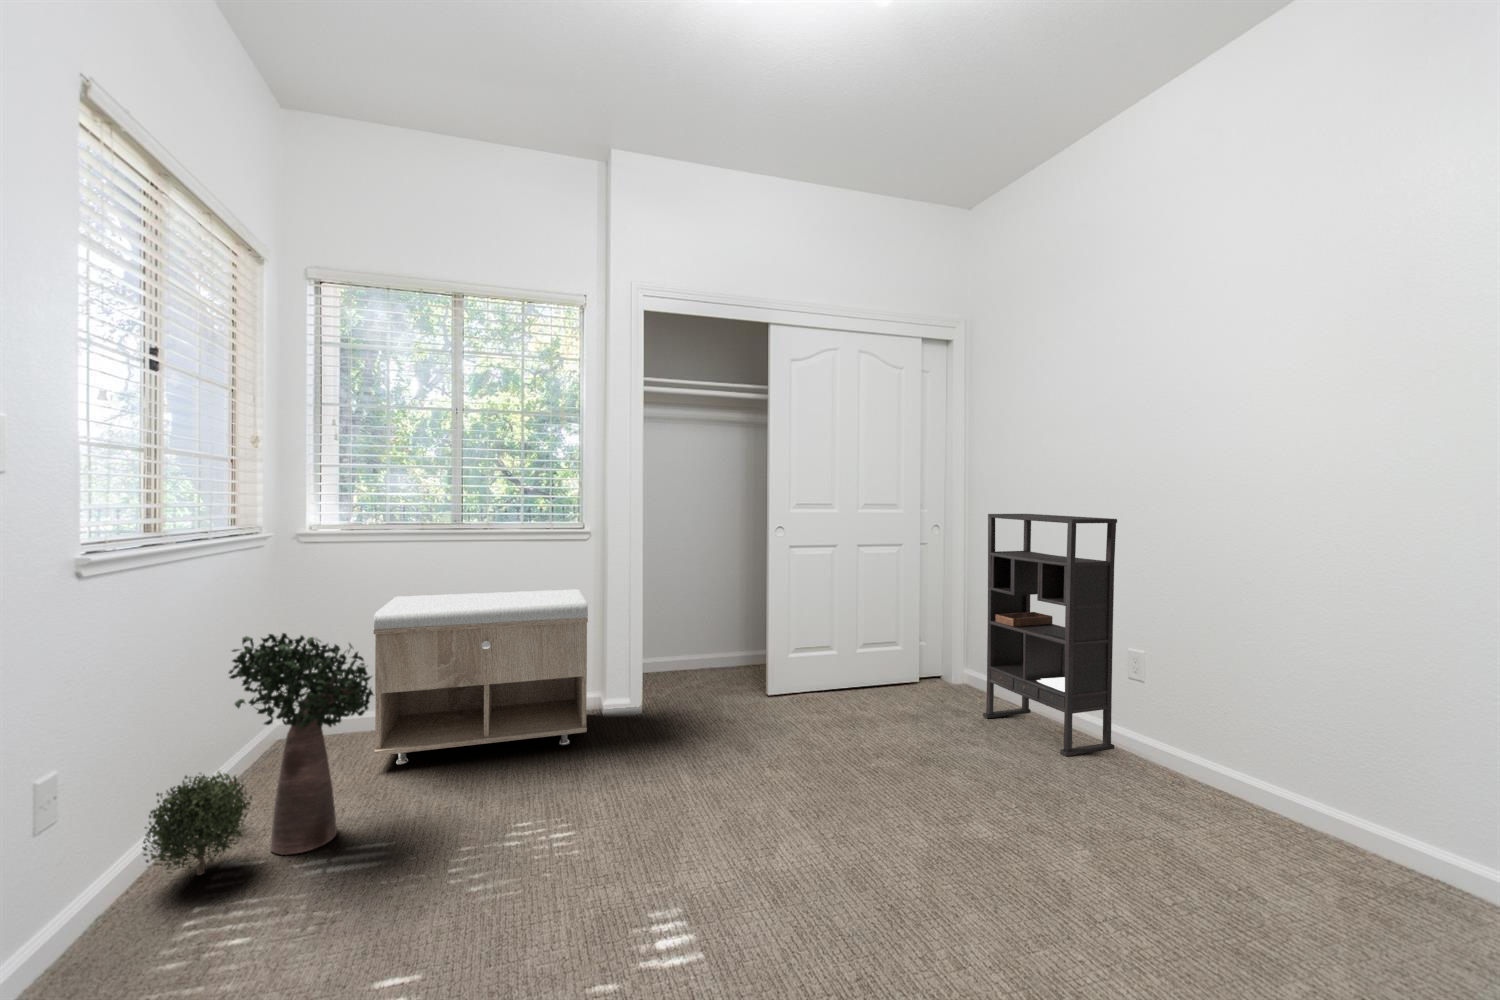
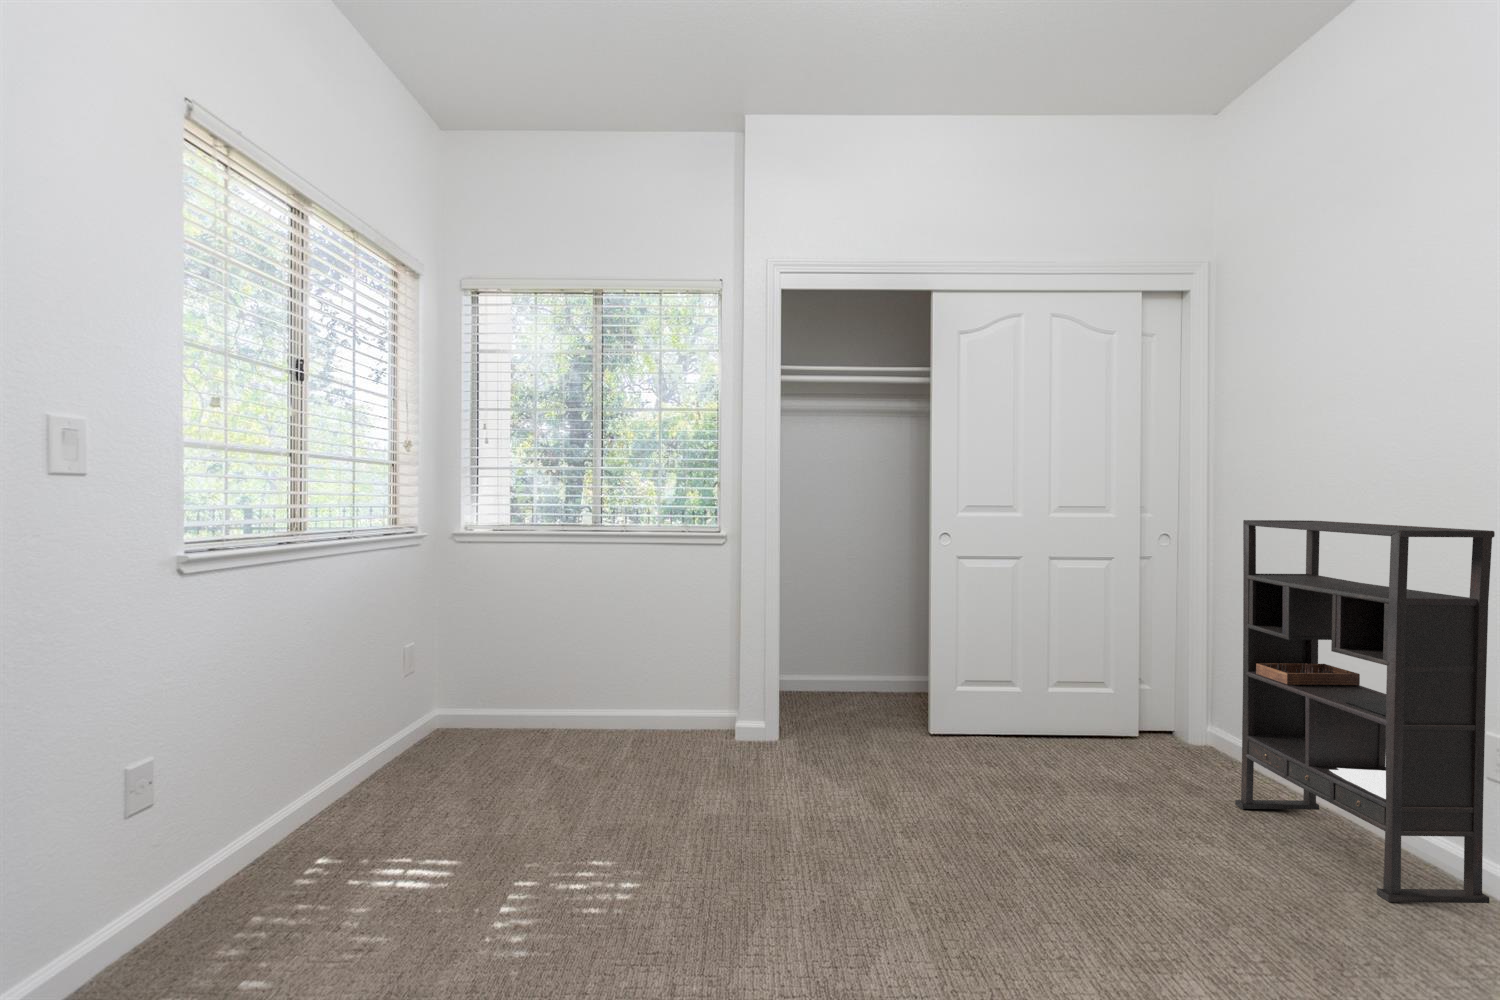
storage bench: present [374,589,588,765] -> none [495,595,712,767]
potted plant: present [142,633,373,875] -> none [244,633,470,867]

